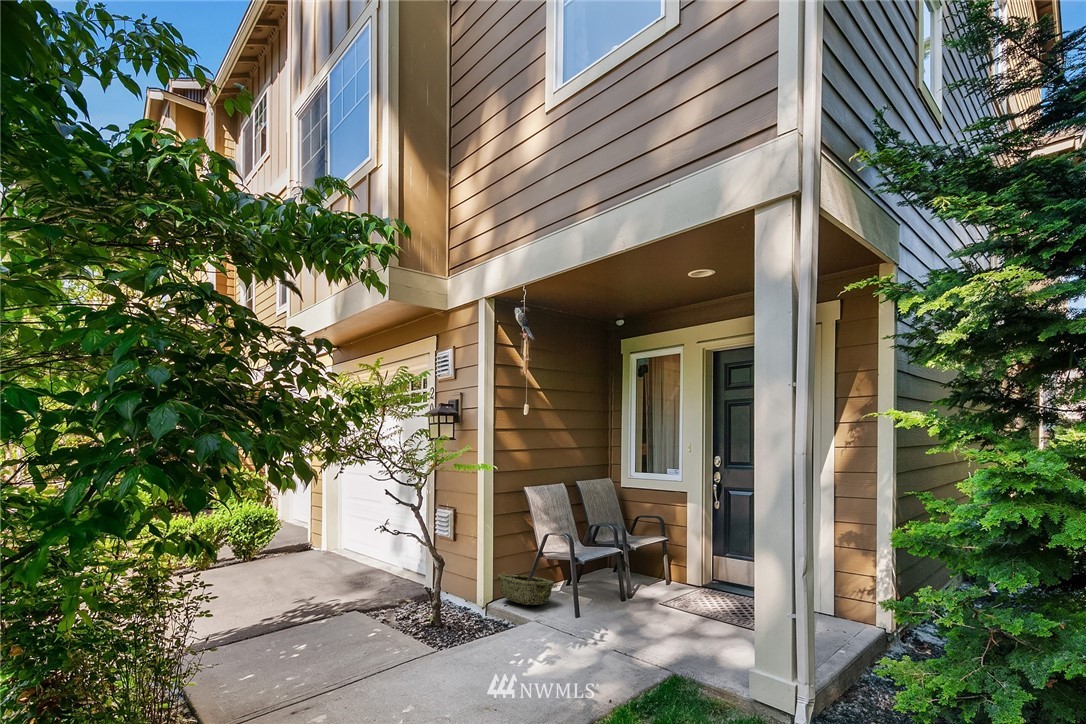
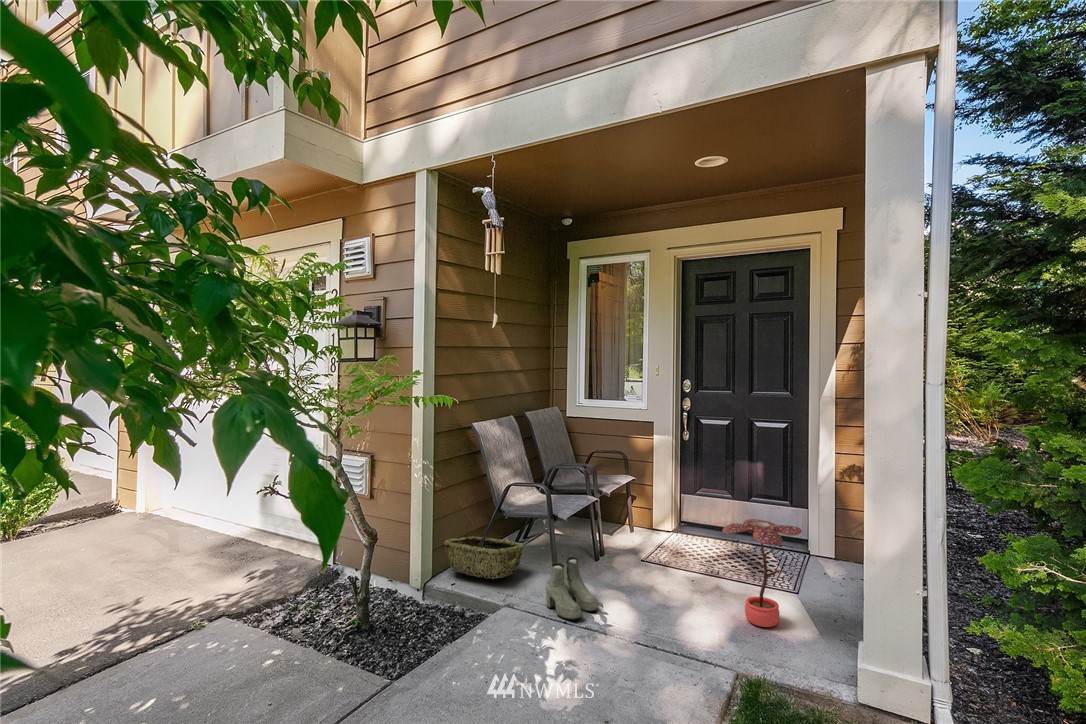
potted plant: none [669,567,729,650] -> present [722,519,802,627]
boots: none [552,589,586,631] -> present [546,557,598,619]

